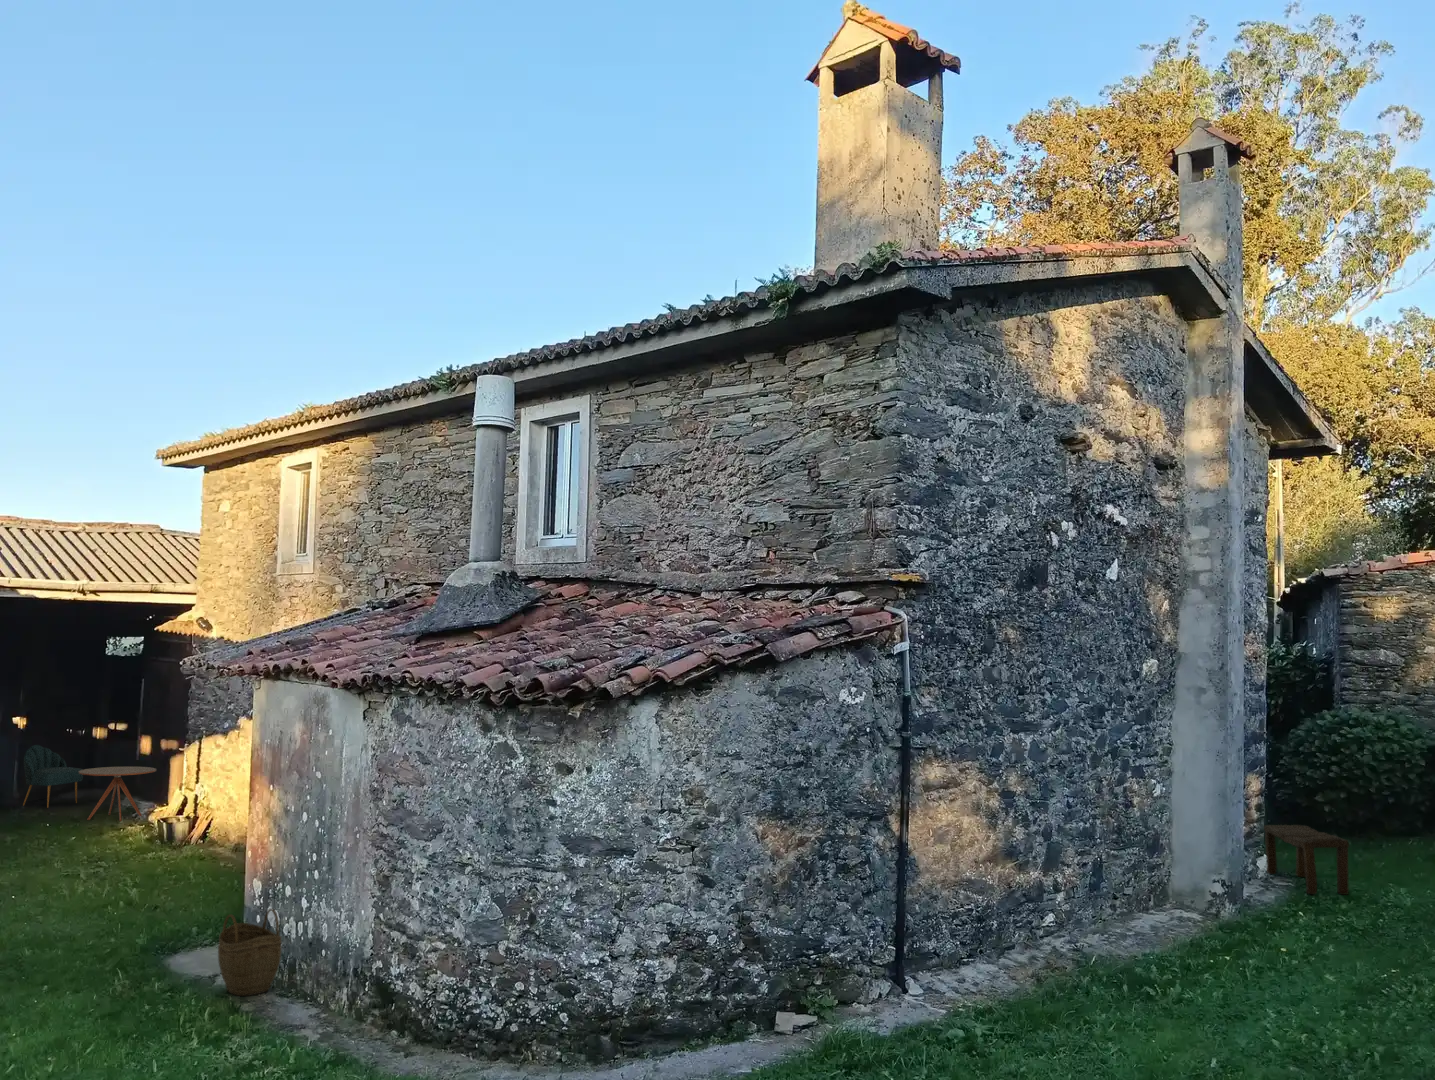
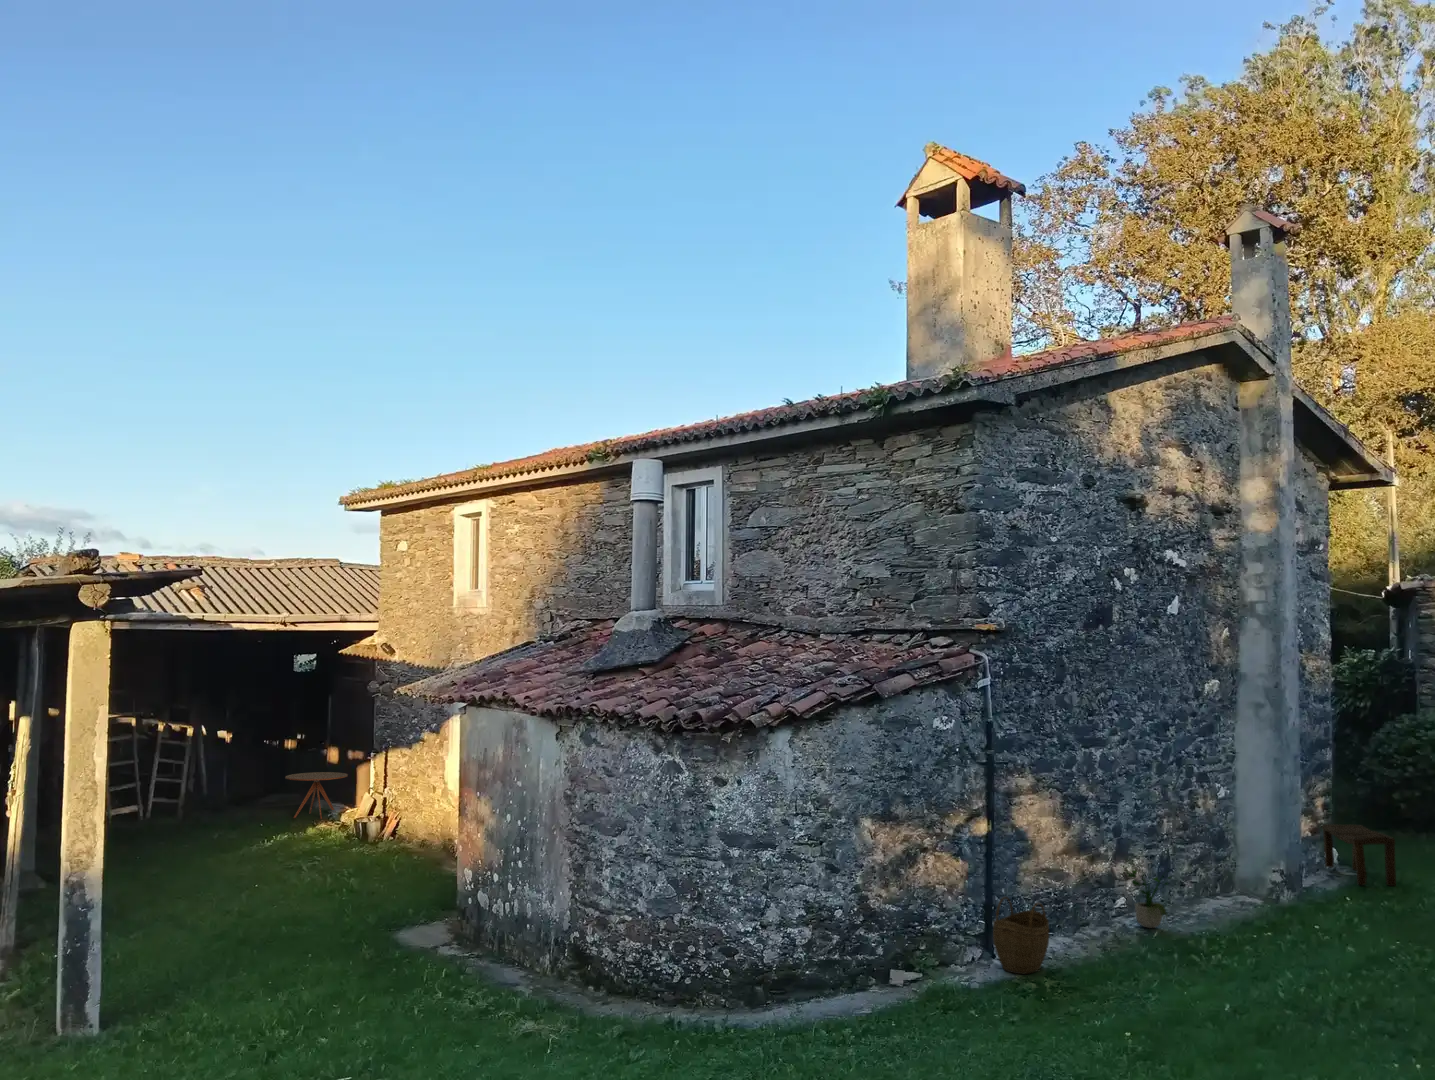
chair: present [23,745,83,808] -> none [236,754,283,808]
potted plant: none [1058,860,1112,948] -> present [1126,870,1171,928]
woven basket: present [218,909,282,996] -> present [993,897,1049,974]

